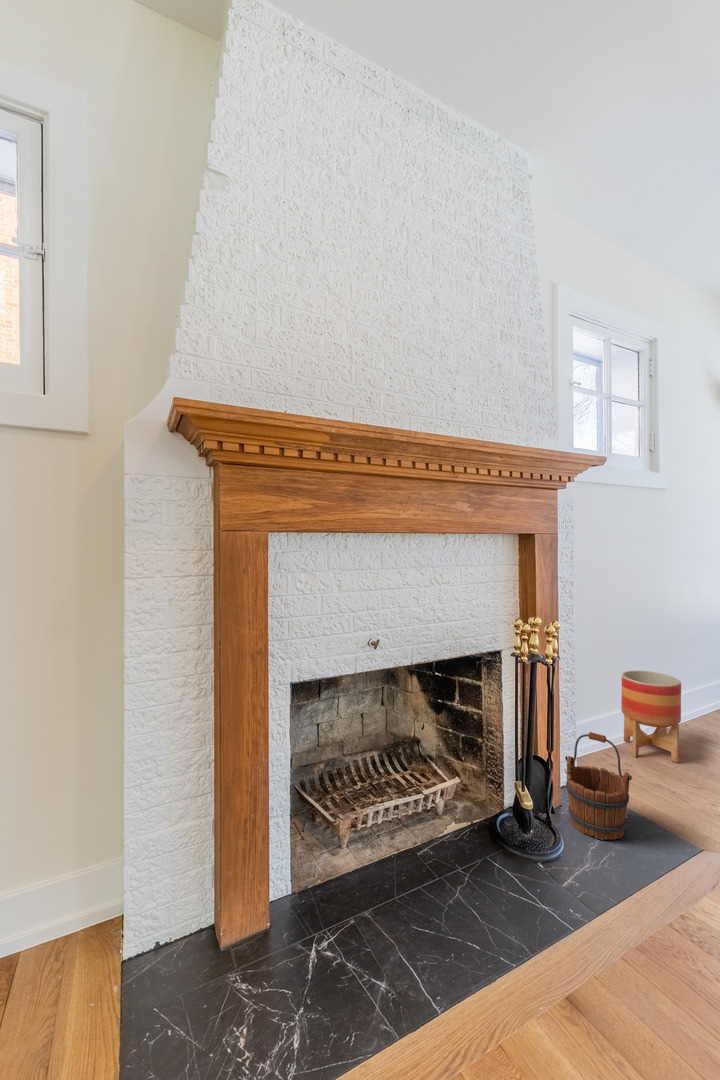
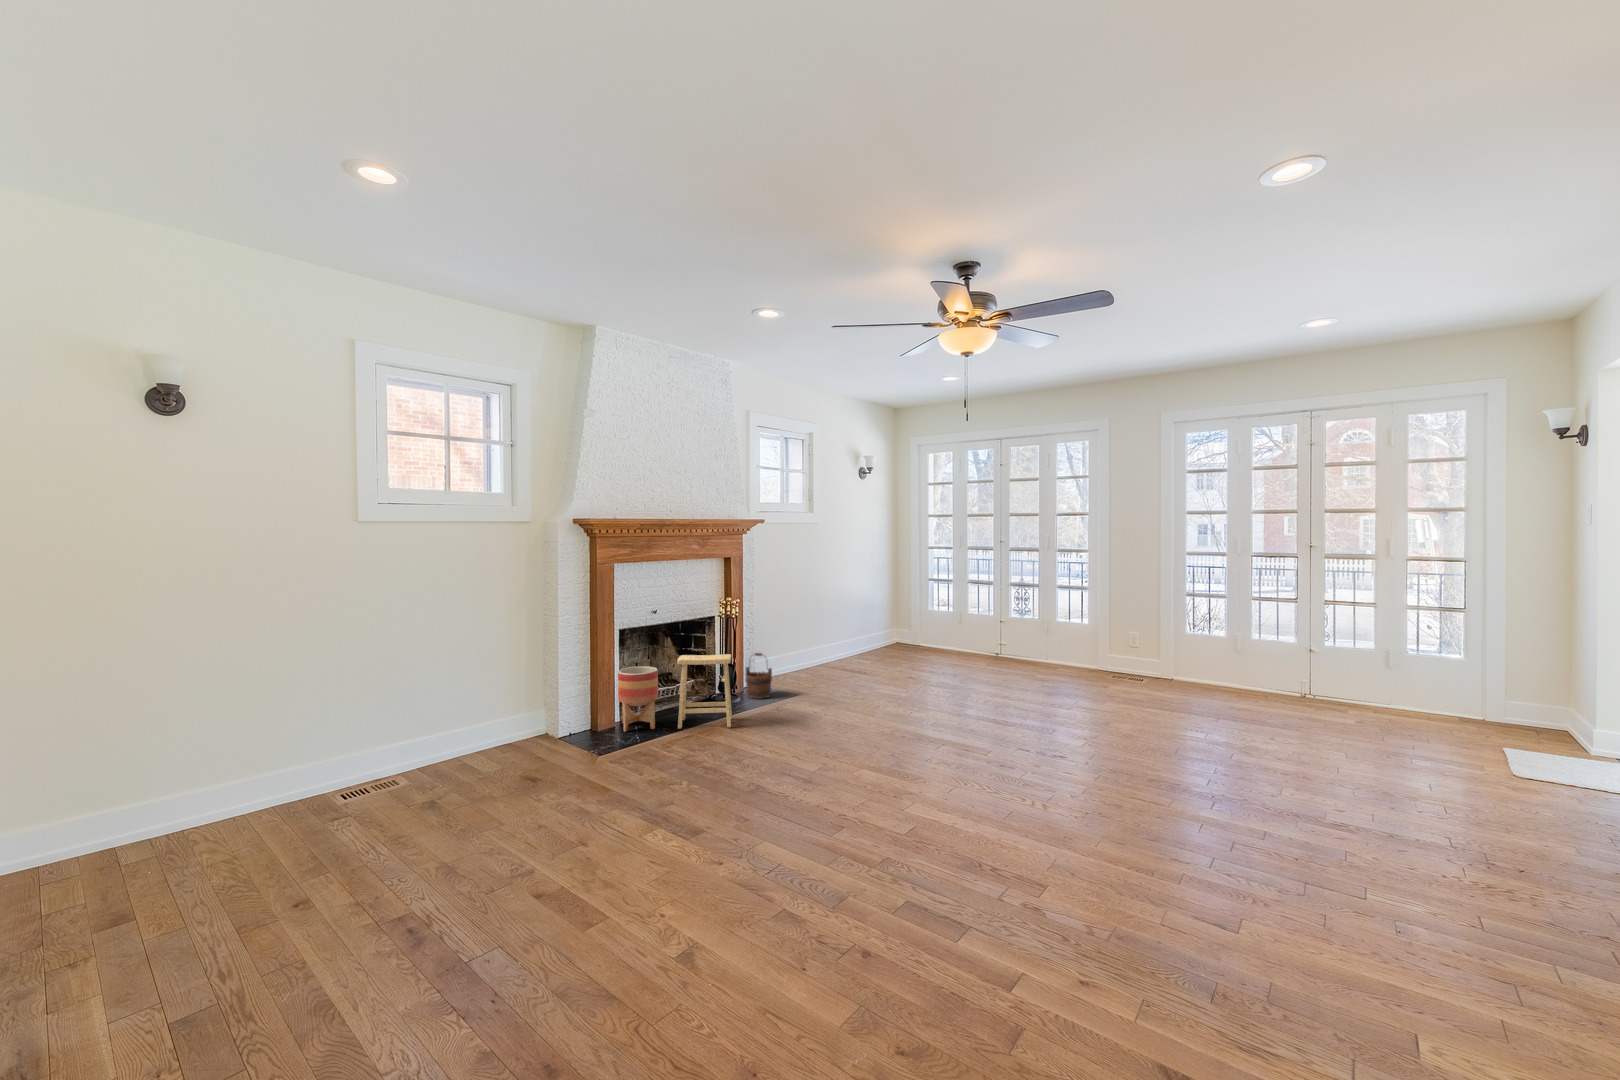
planter: present [621,671,681,763] -> present [618,666,658,732]
footstool: none [408,764,566,1035] -> present [677,654,732,729]

